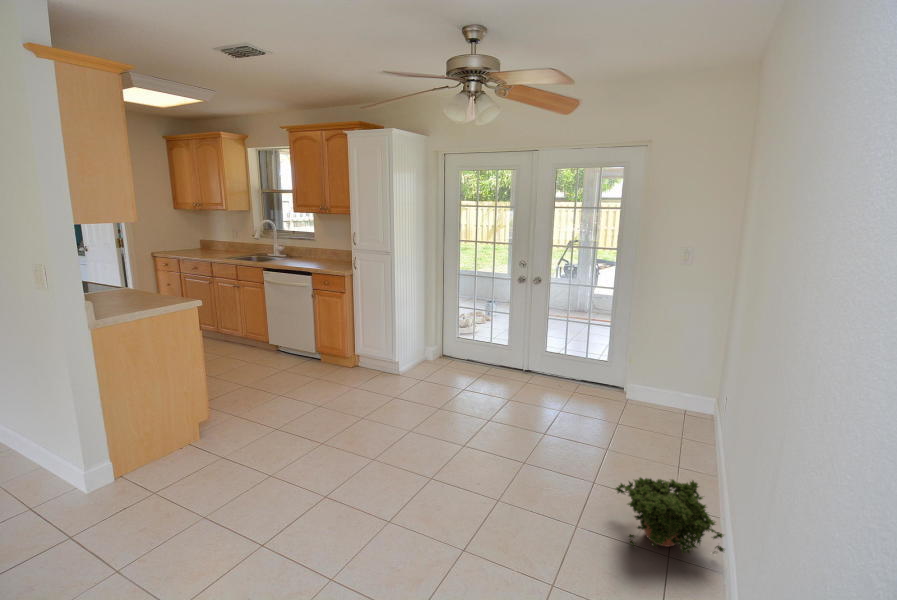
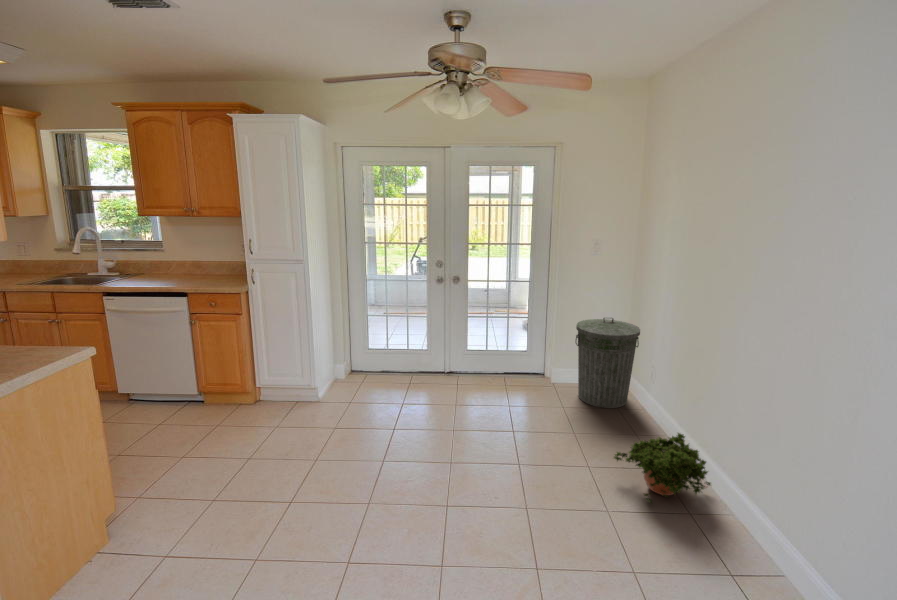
trash can: none [647,338,726,442] -> present [575,317,640,408]

